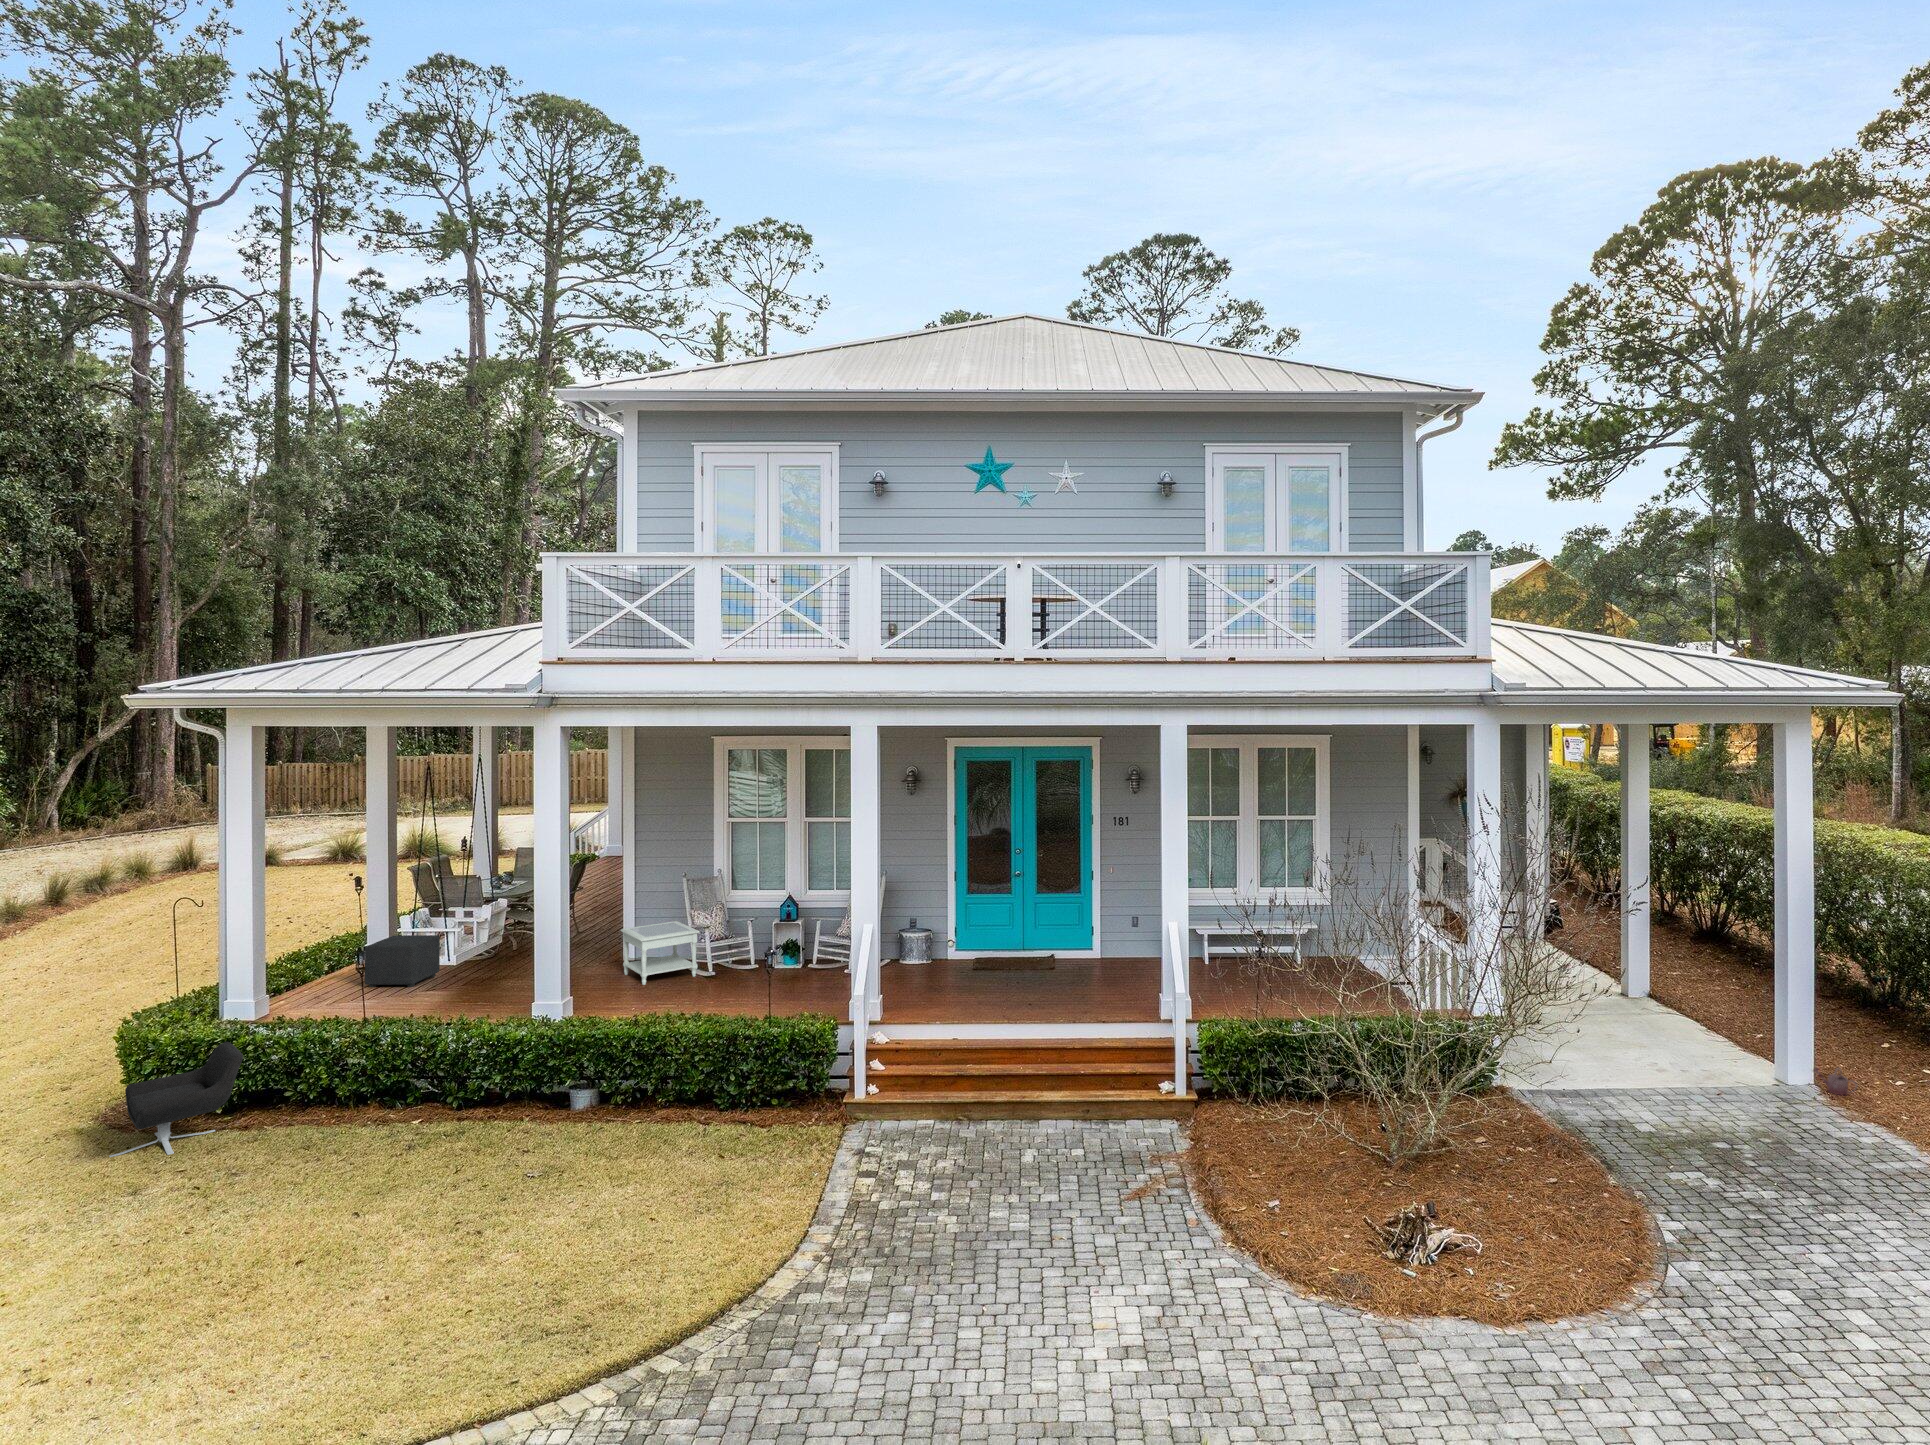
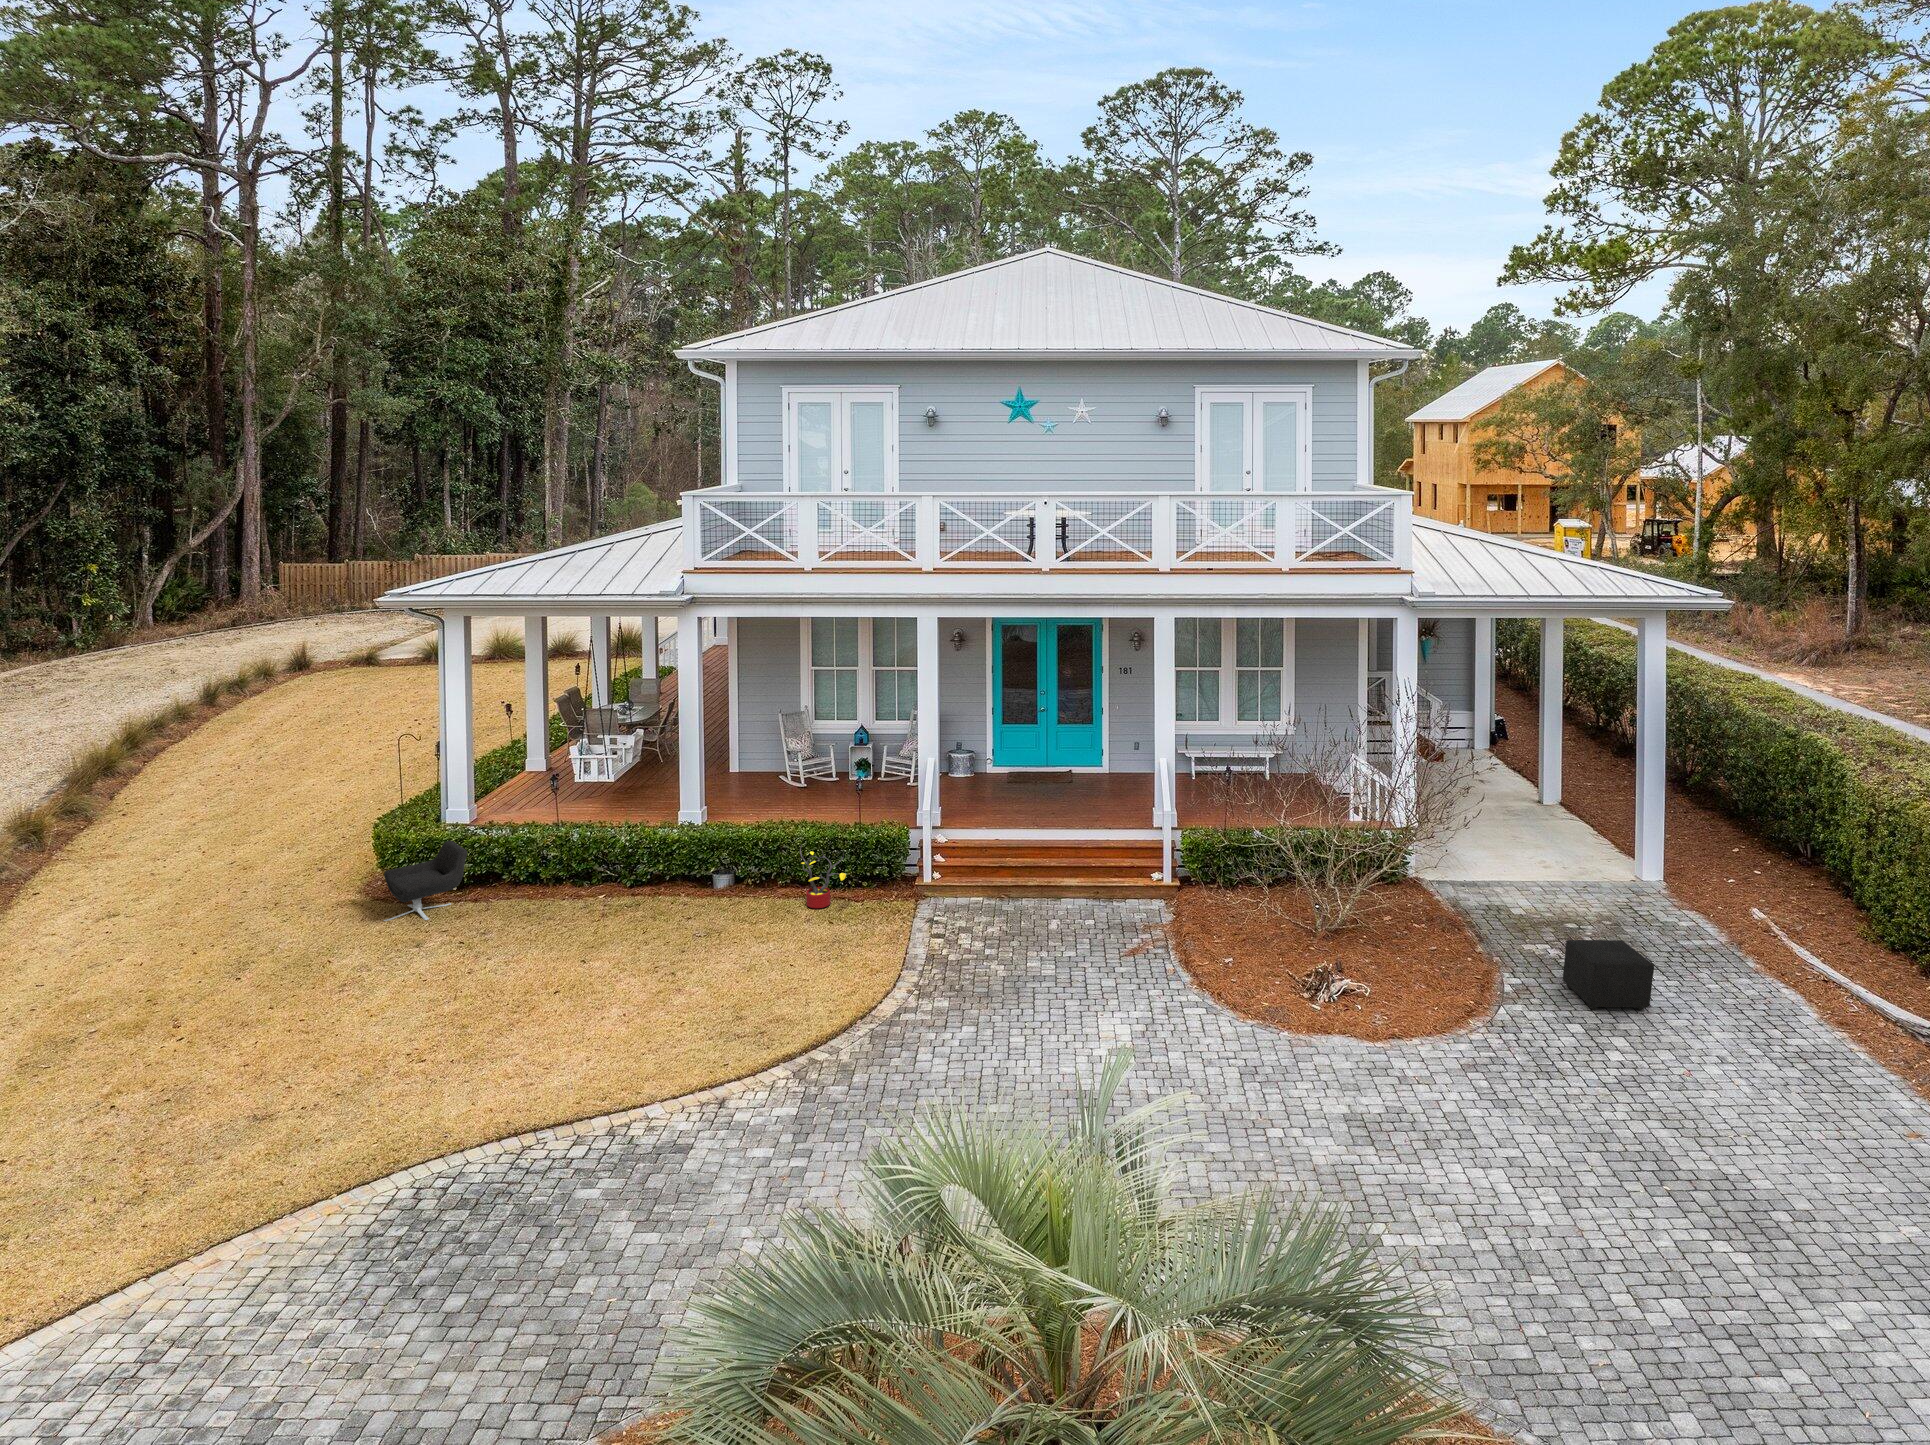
side table: present [620,921,700,985] -> none [725,747,789,799]
ottoman: present [365,935,440,987] -> present [1563,940,1654,1010]
decorative plant: none [692,1042,750,1131] -> present [800,845,846,908]
watering can: present [1813,1068,1854,1095] -> none [1658,871,1690,892]

